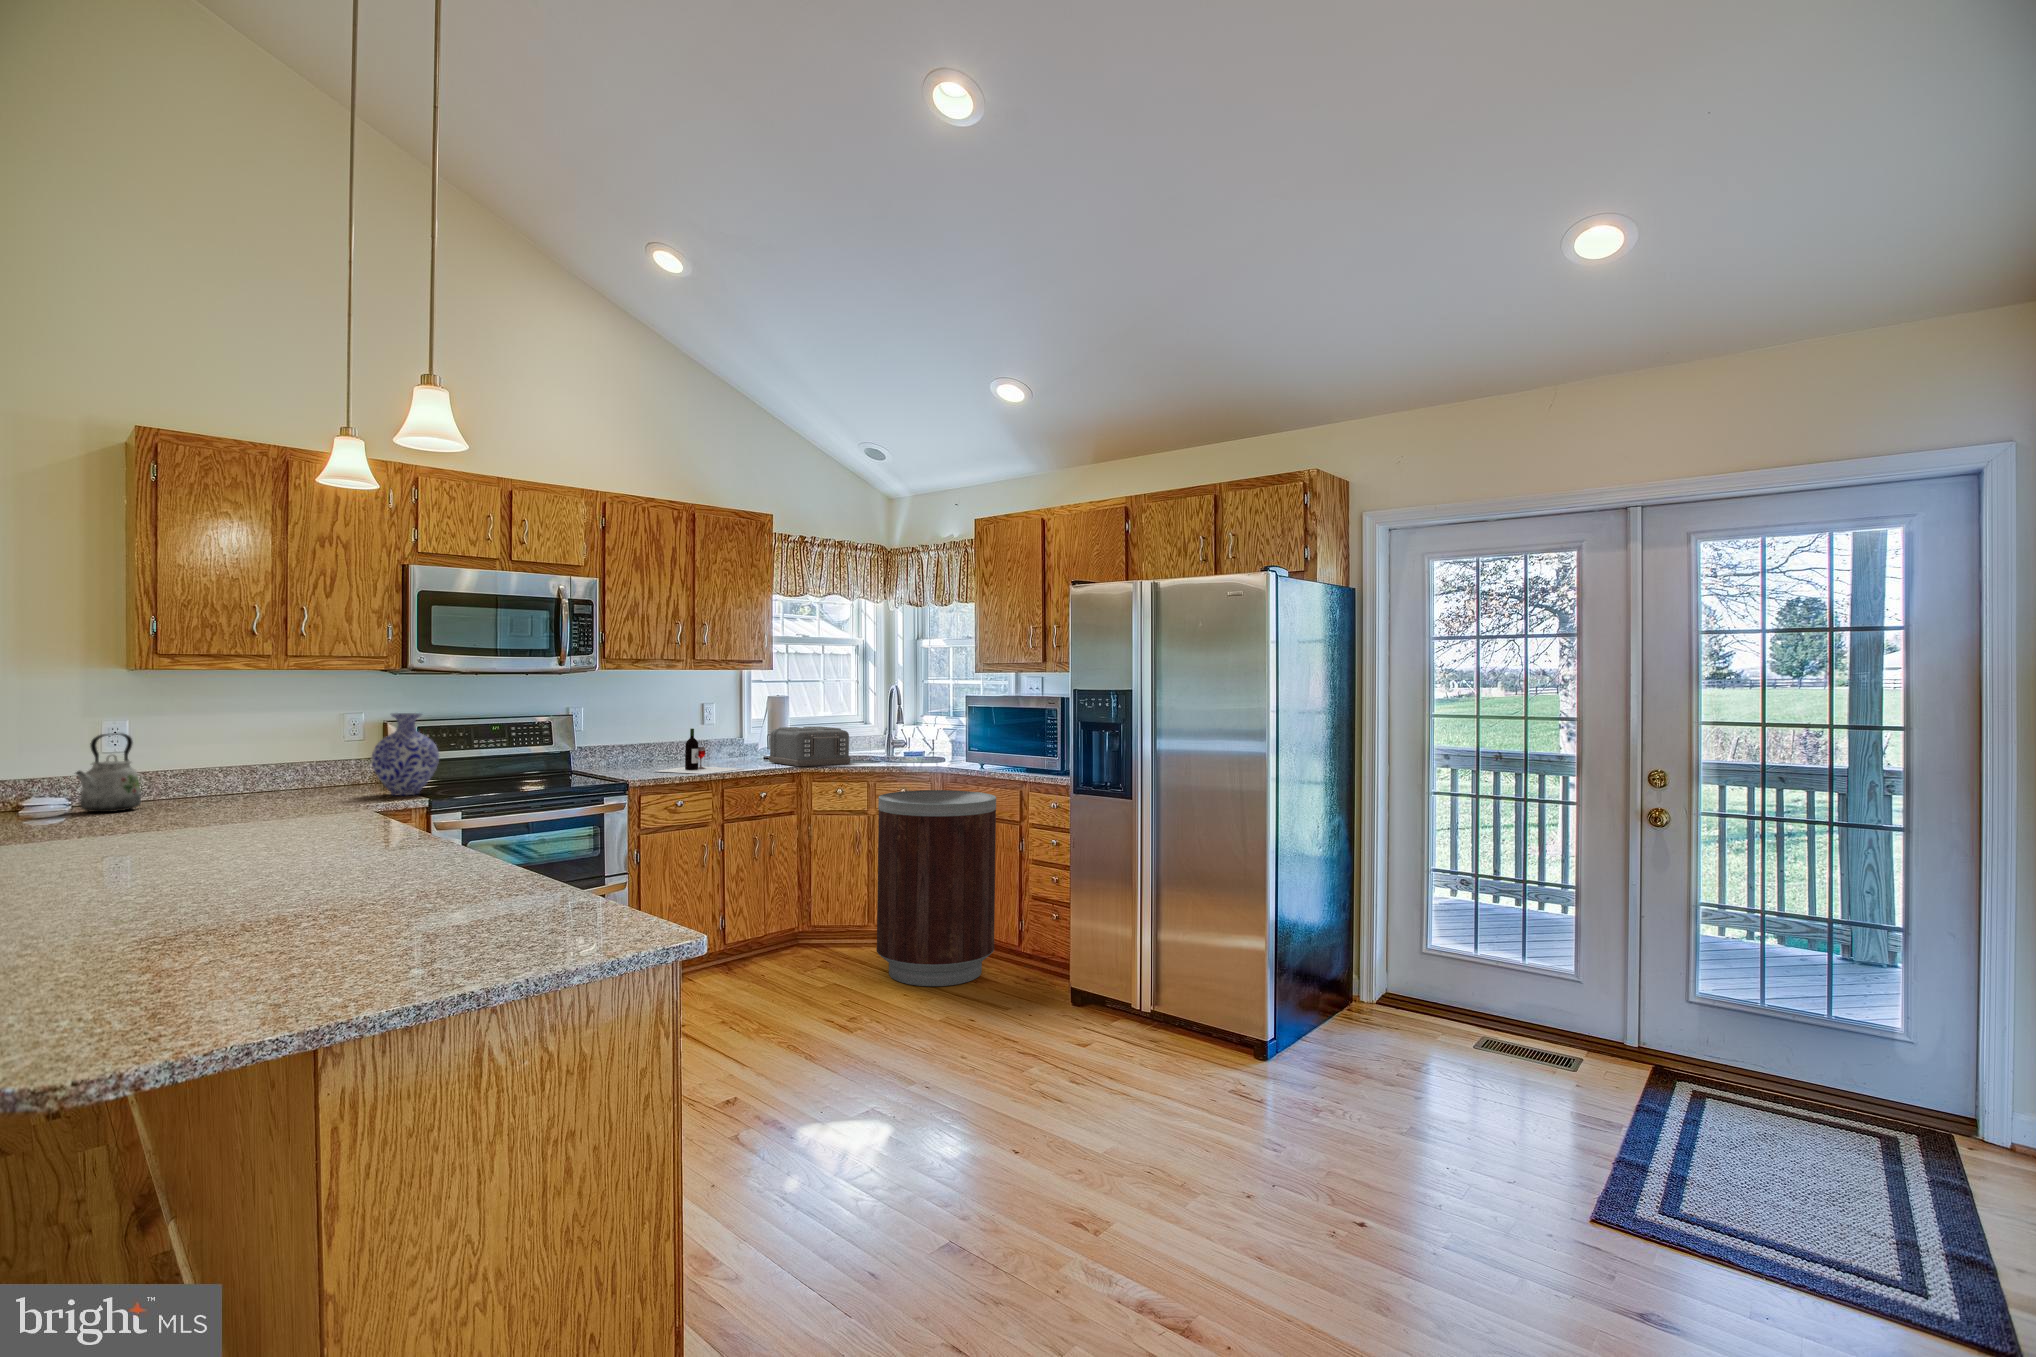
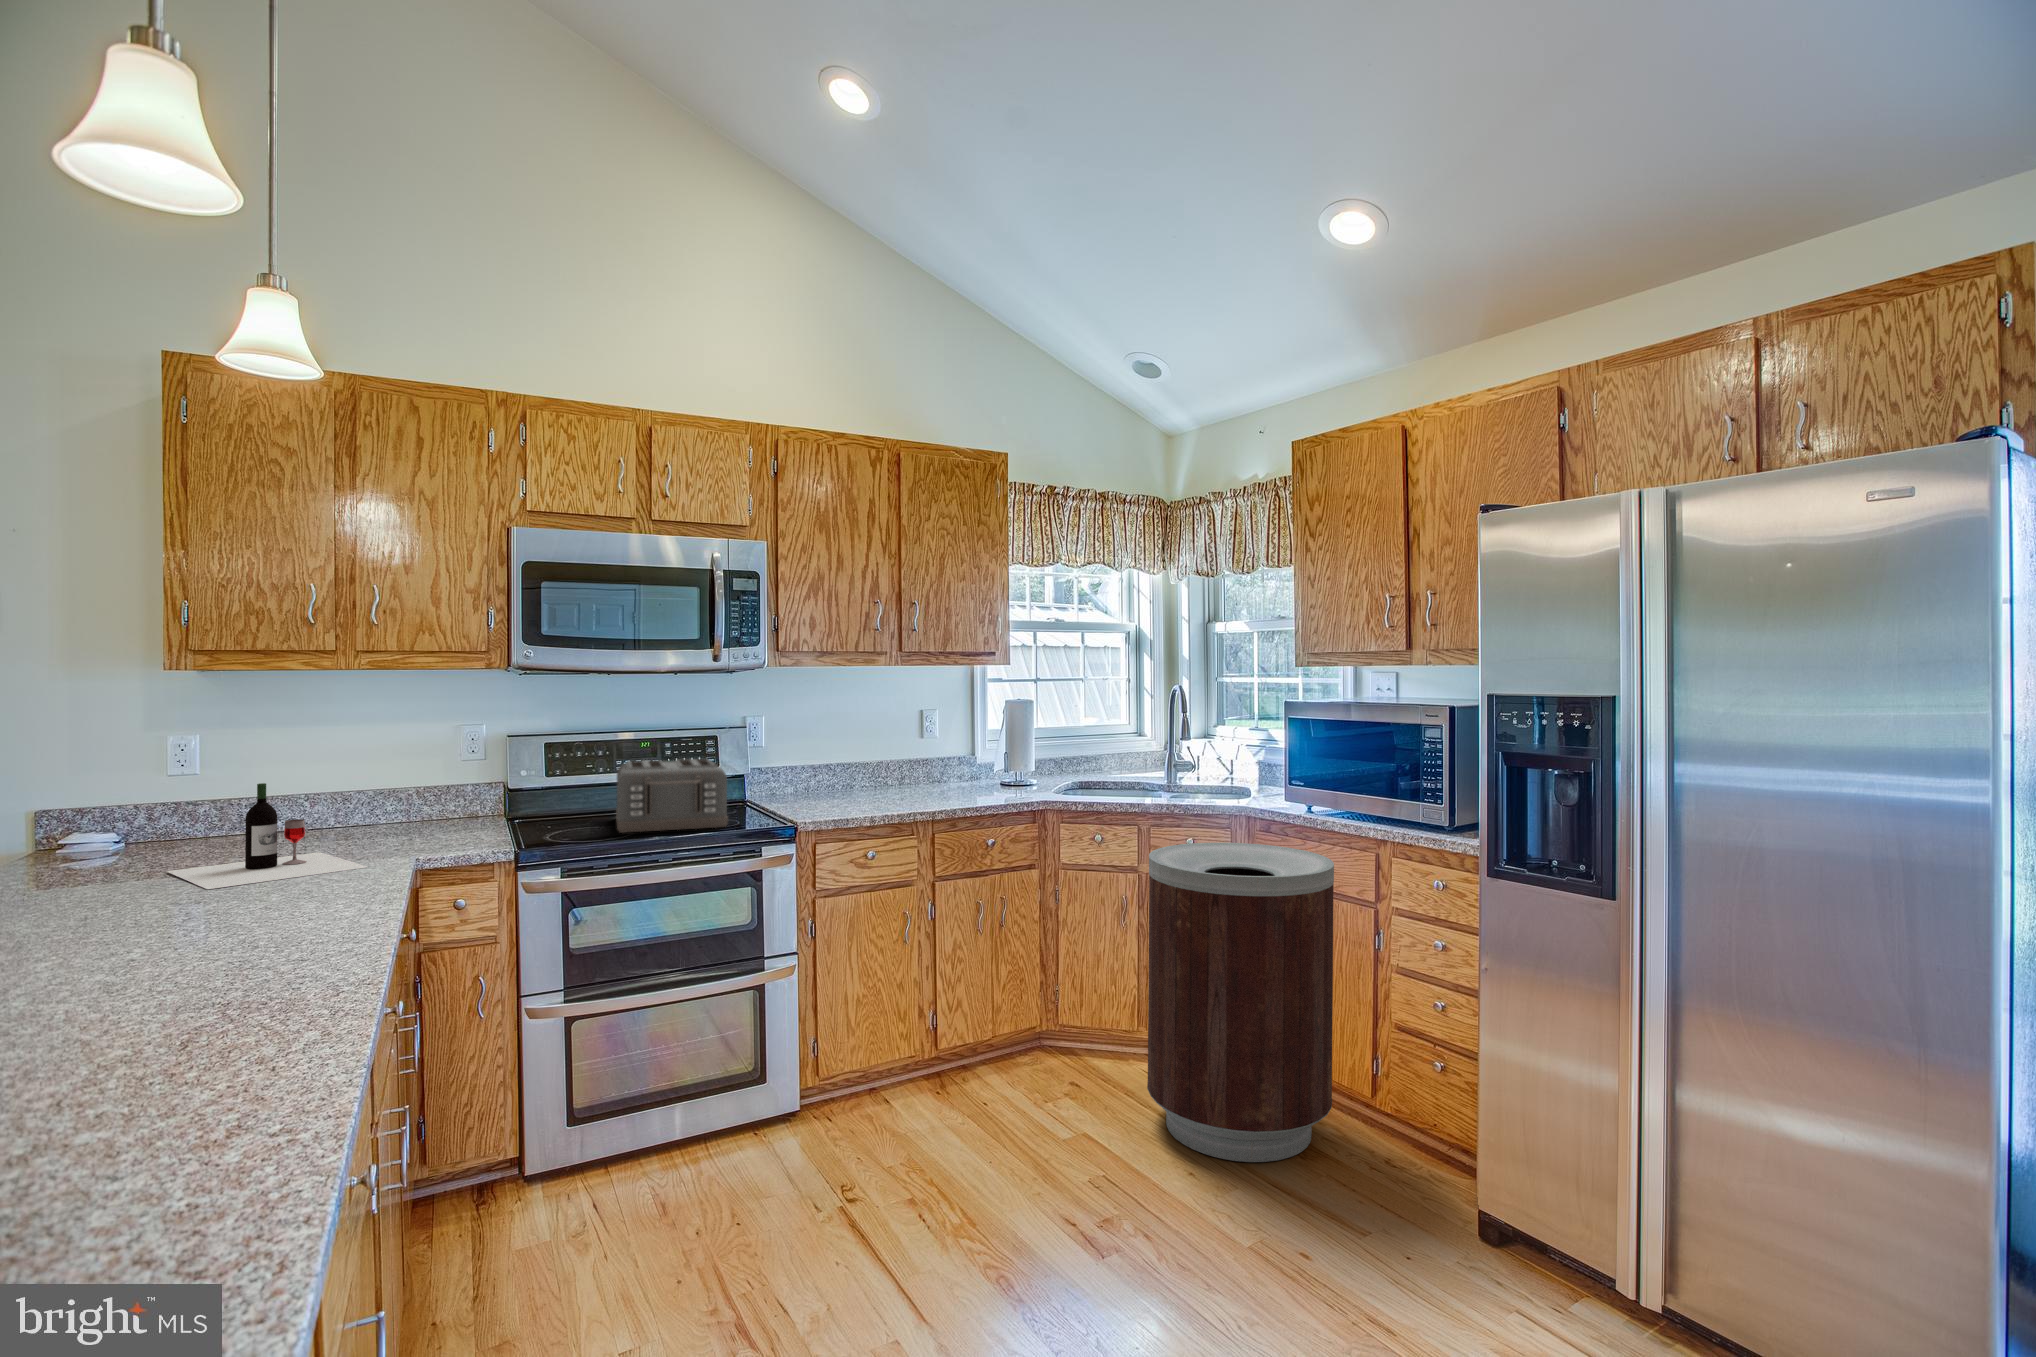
vase: present [371,713,439,795] -> none [456,727,545,841]
toaster: present [769,727,850,766] -> present [616,759,728,833]
wine bottle: present [657,728,741,774] -> present [167,783,367,889]
kettle: present [76,733,141,812] -> none [74,754,175,859]

